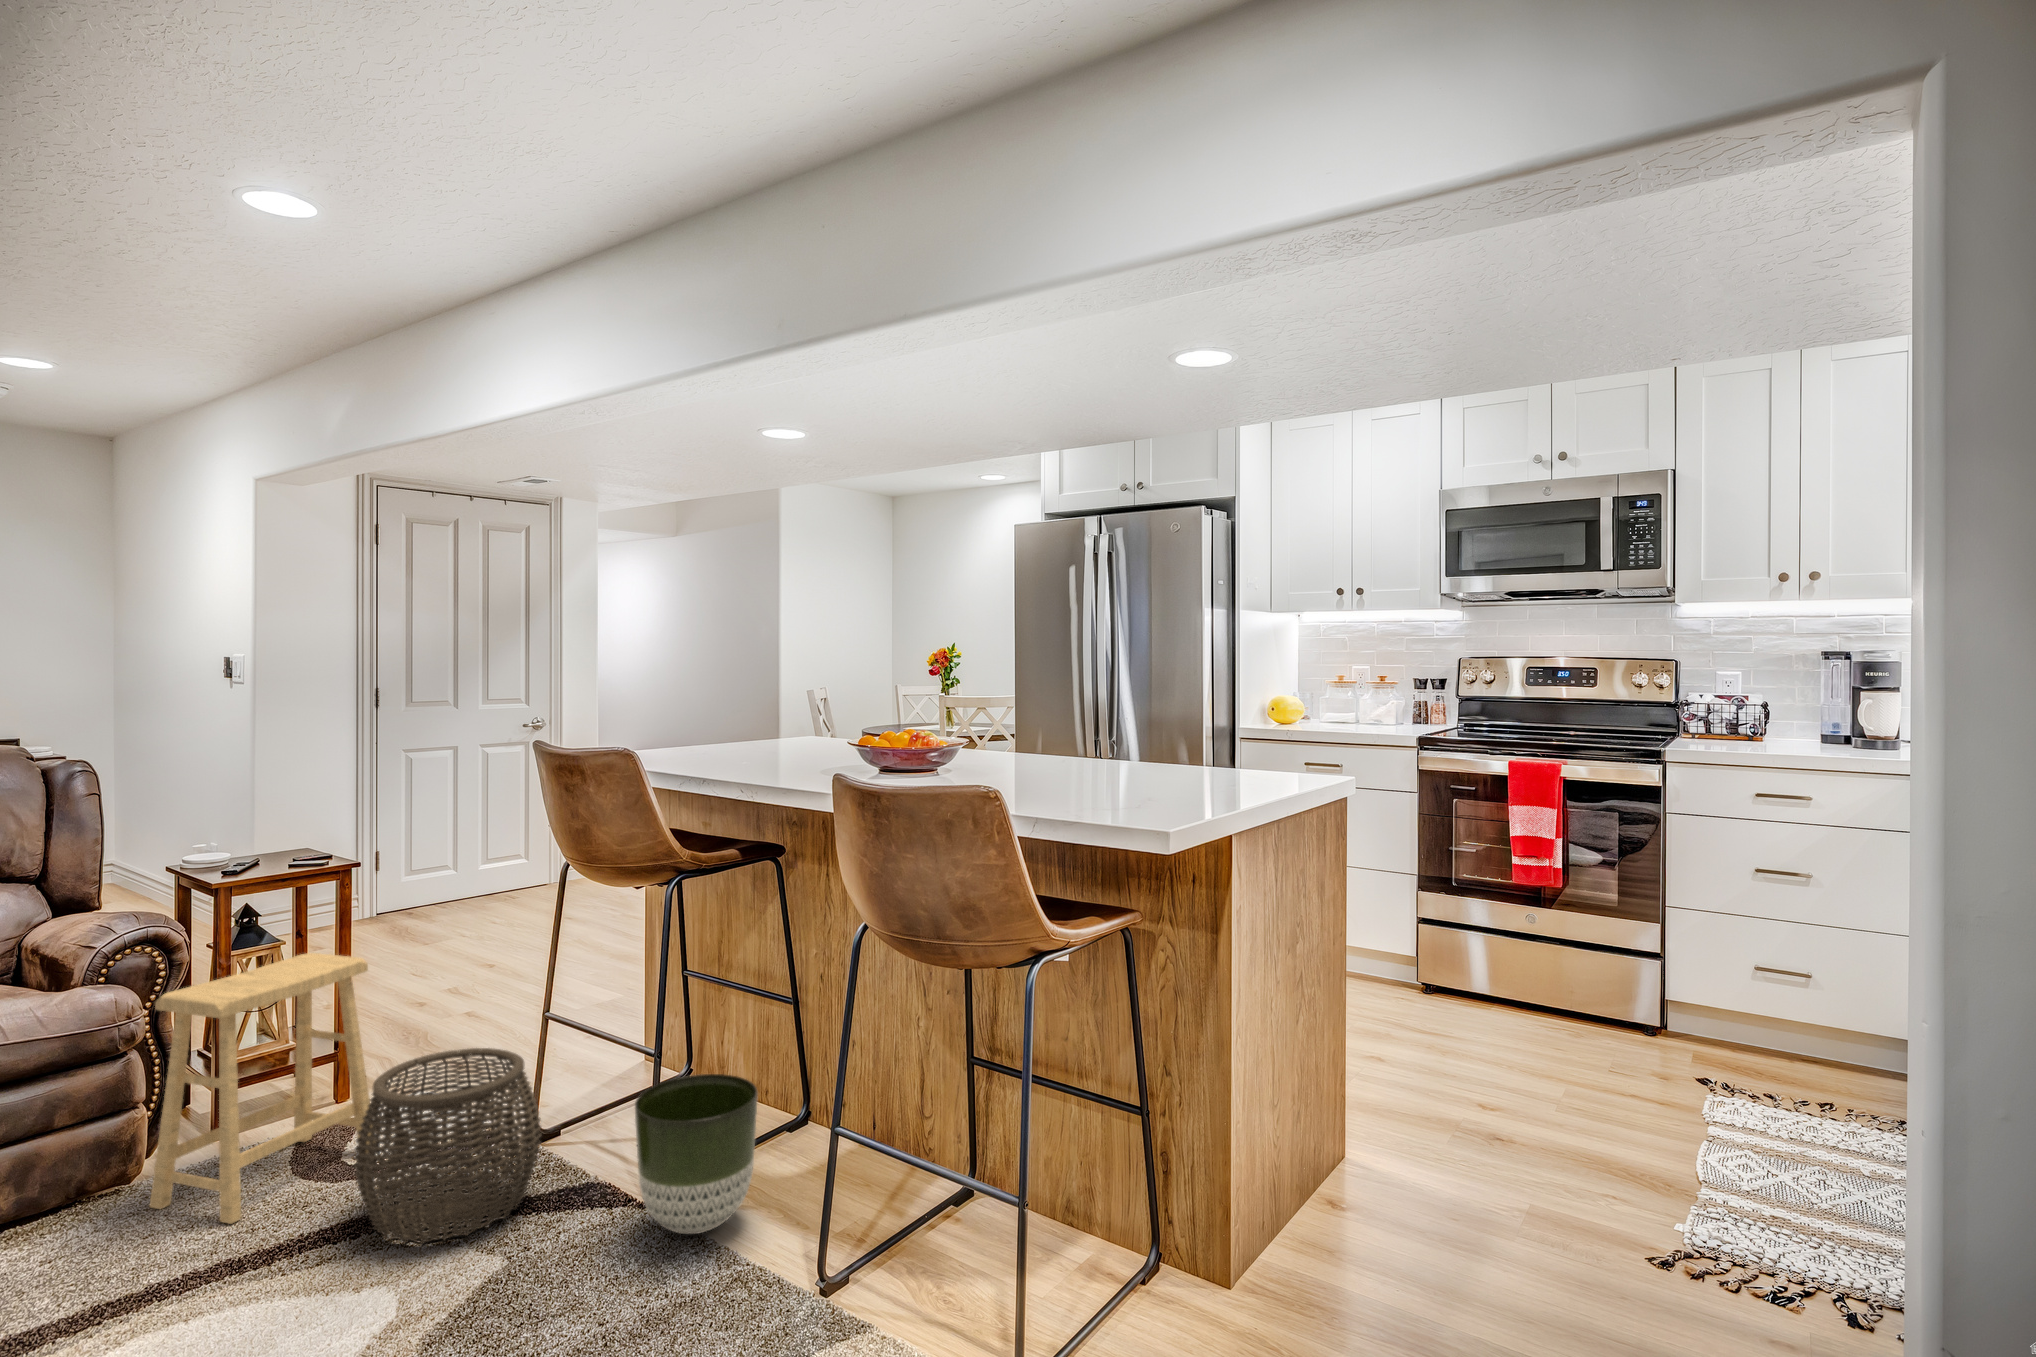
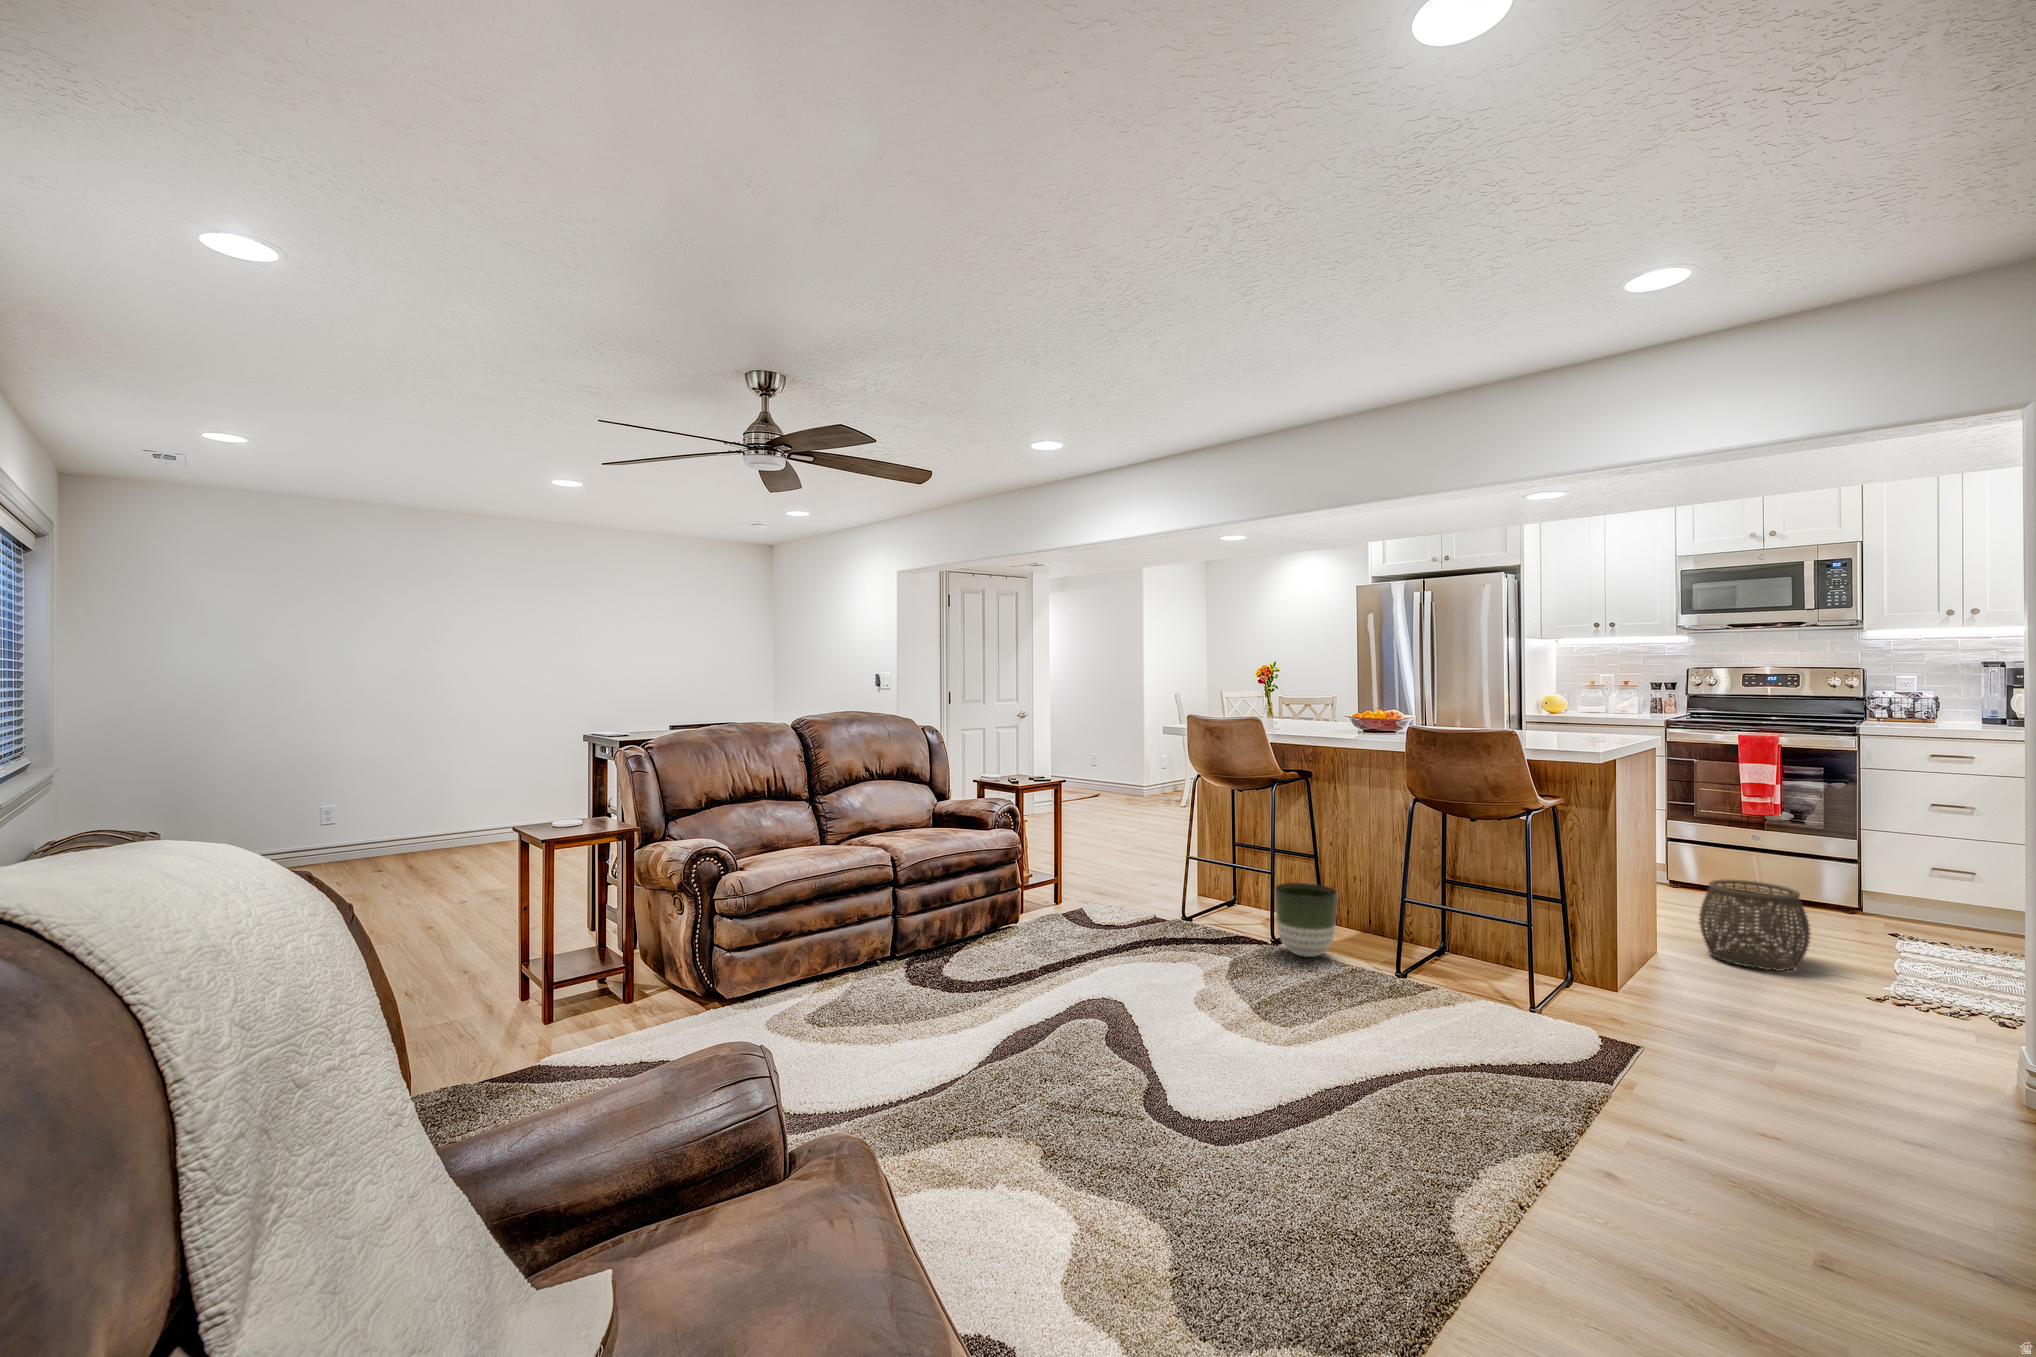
footstool: present [150,953,375,1224] -> none [1029,820,1107,940]
woven basket: present [354,1048,541,1244] -> present [1699,879,1810,971]

